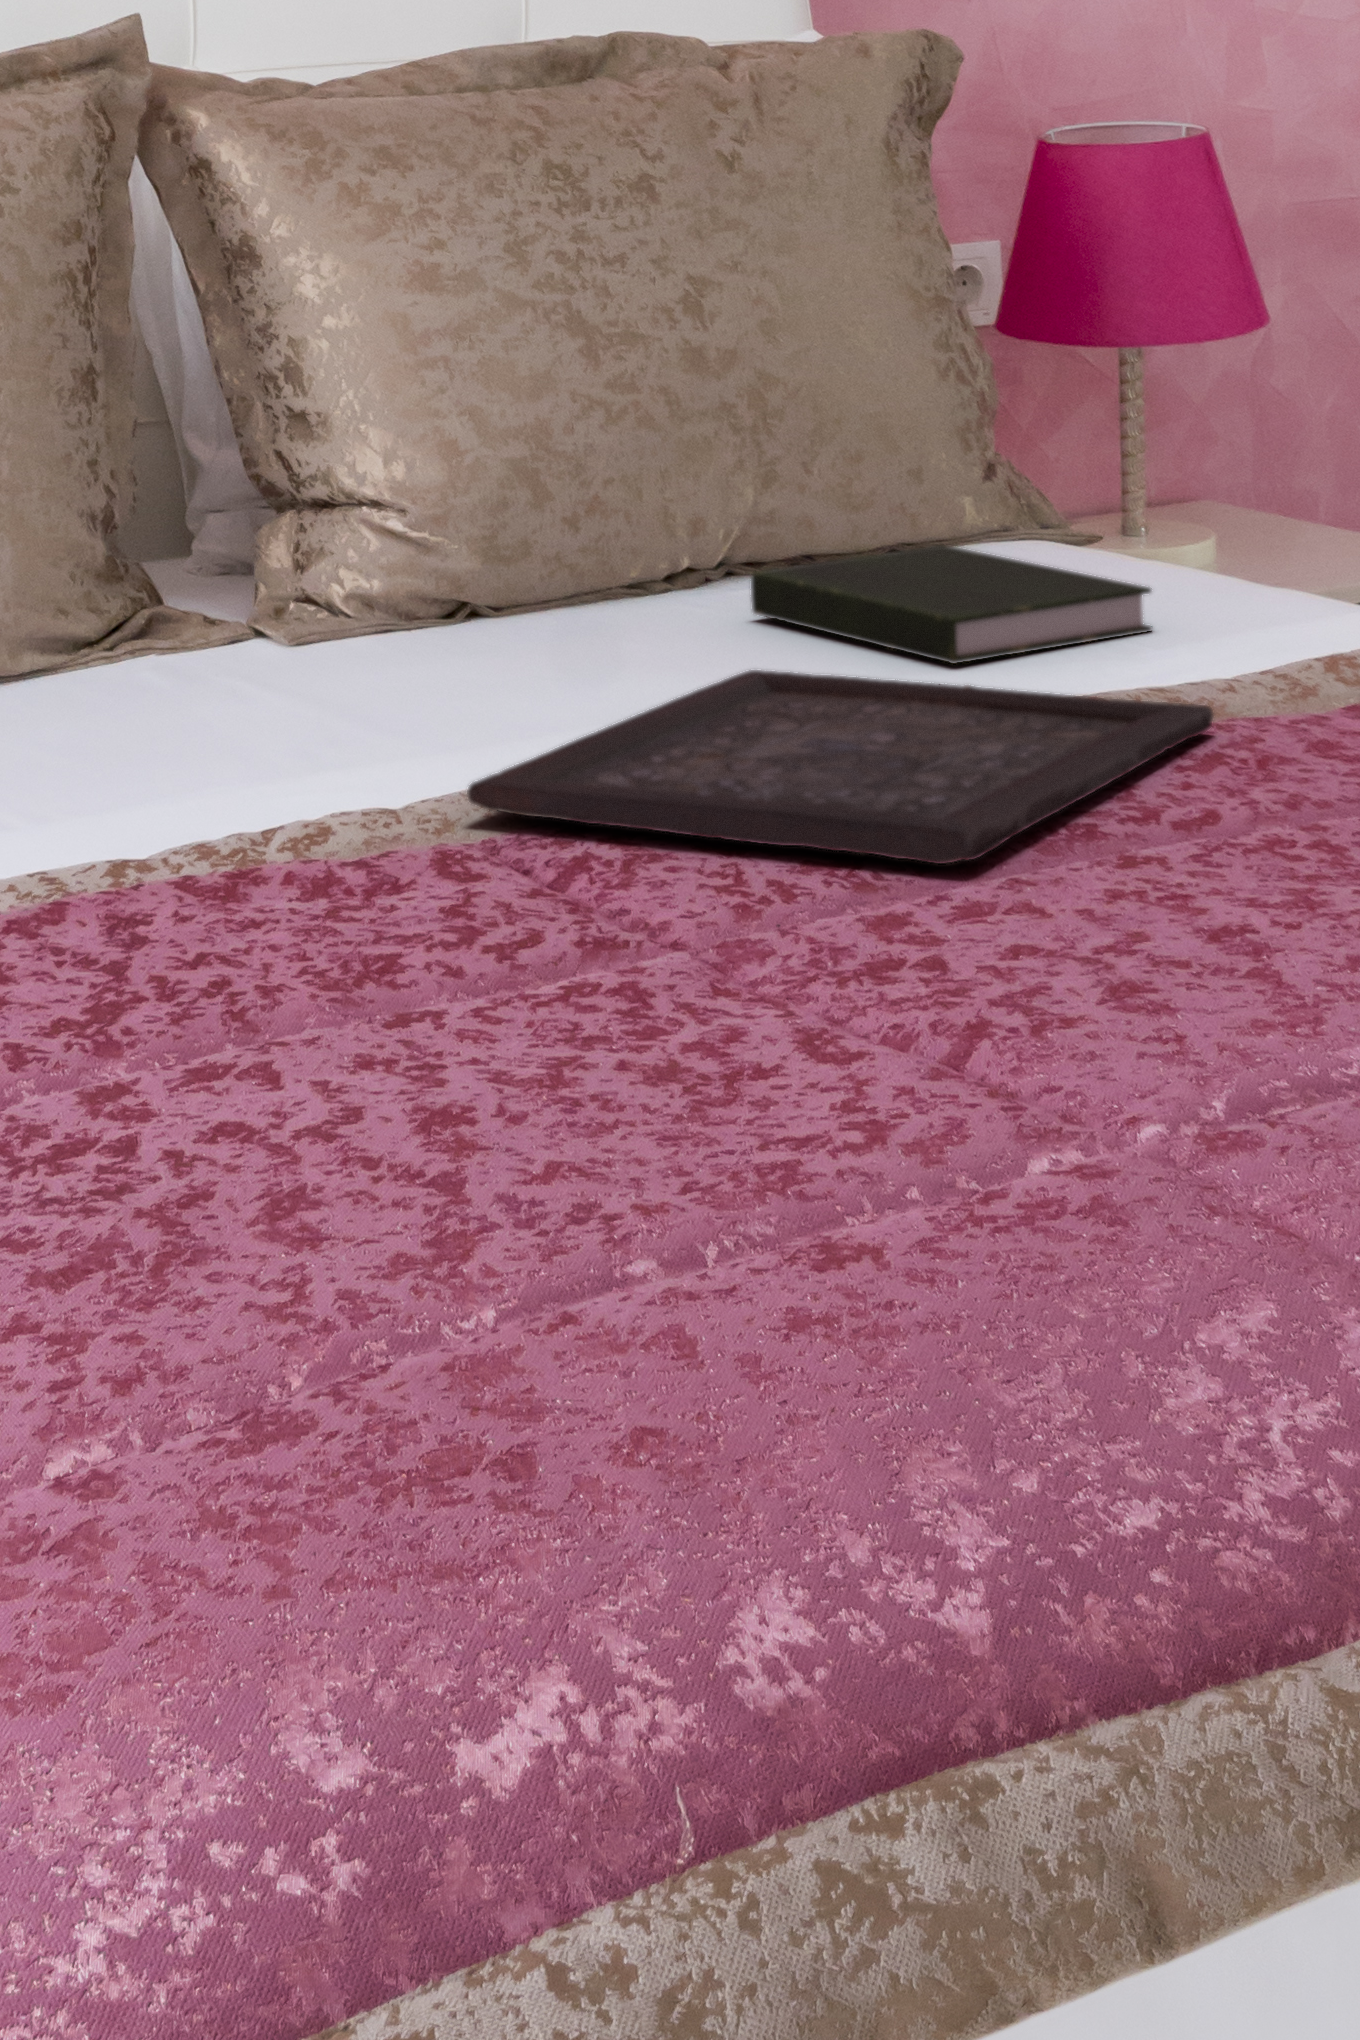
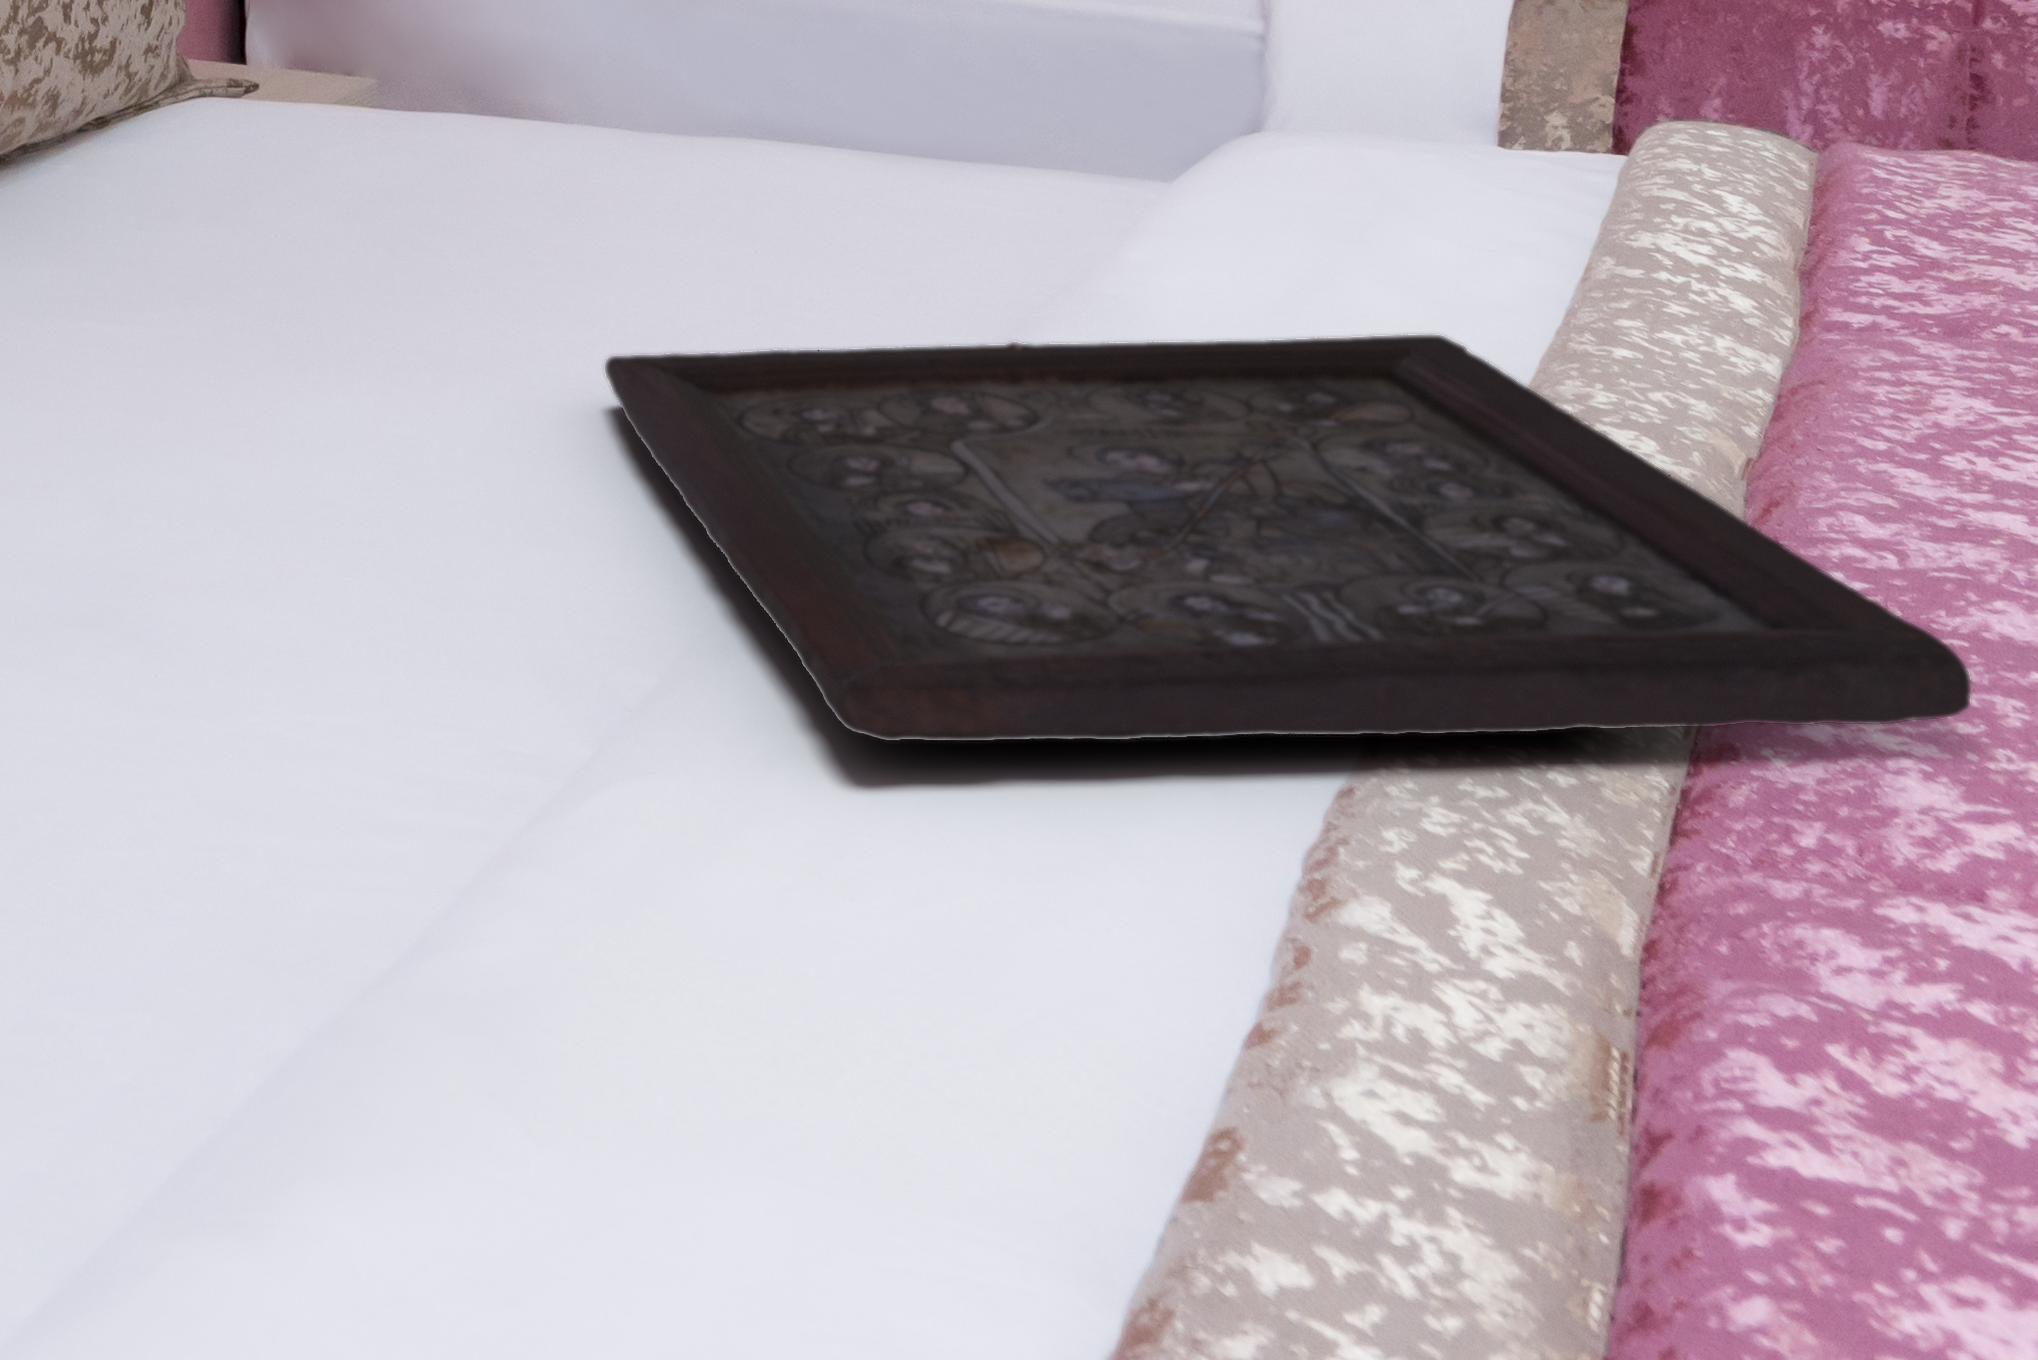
book: present [751,545,1152,664] -> none [236,108,858,303]

